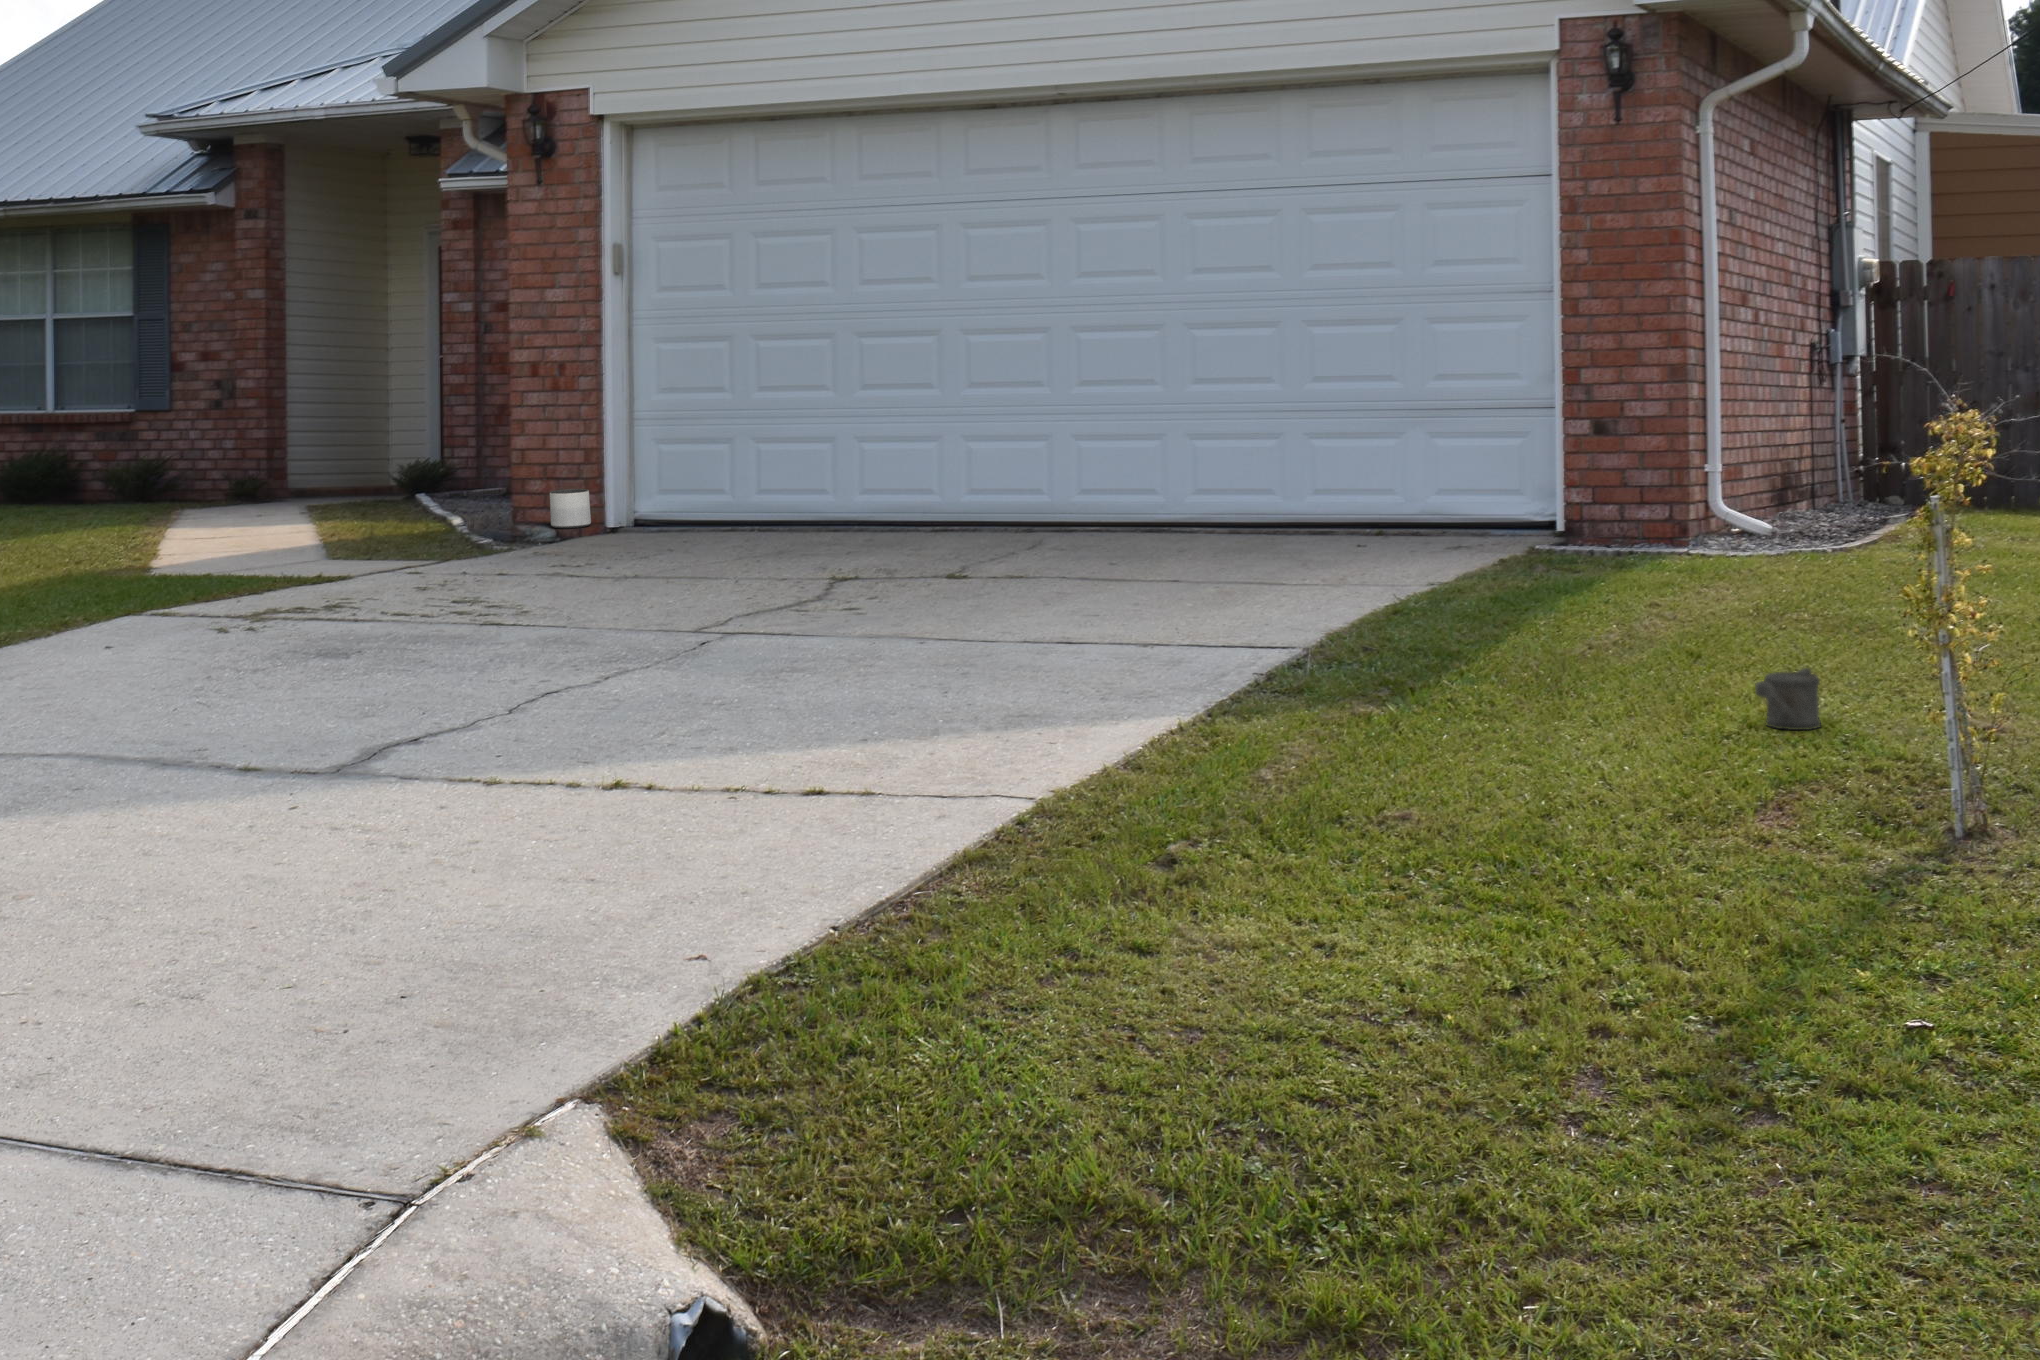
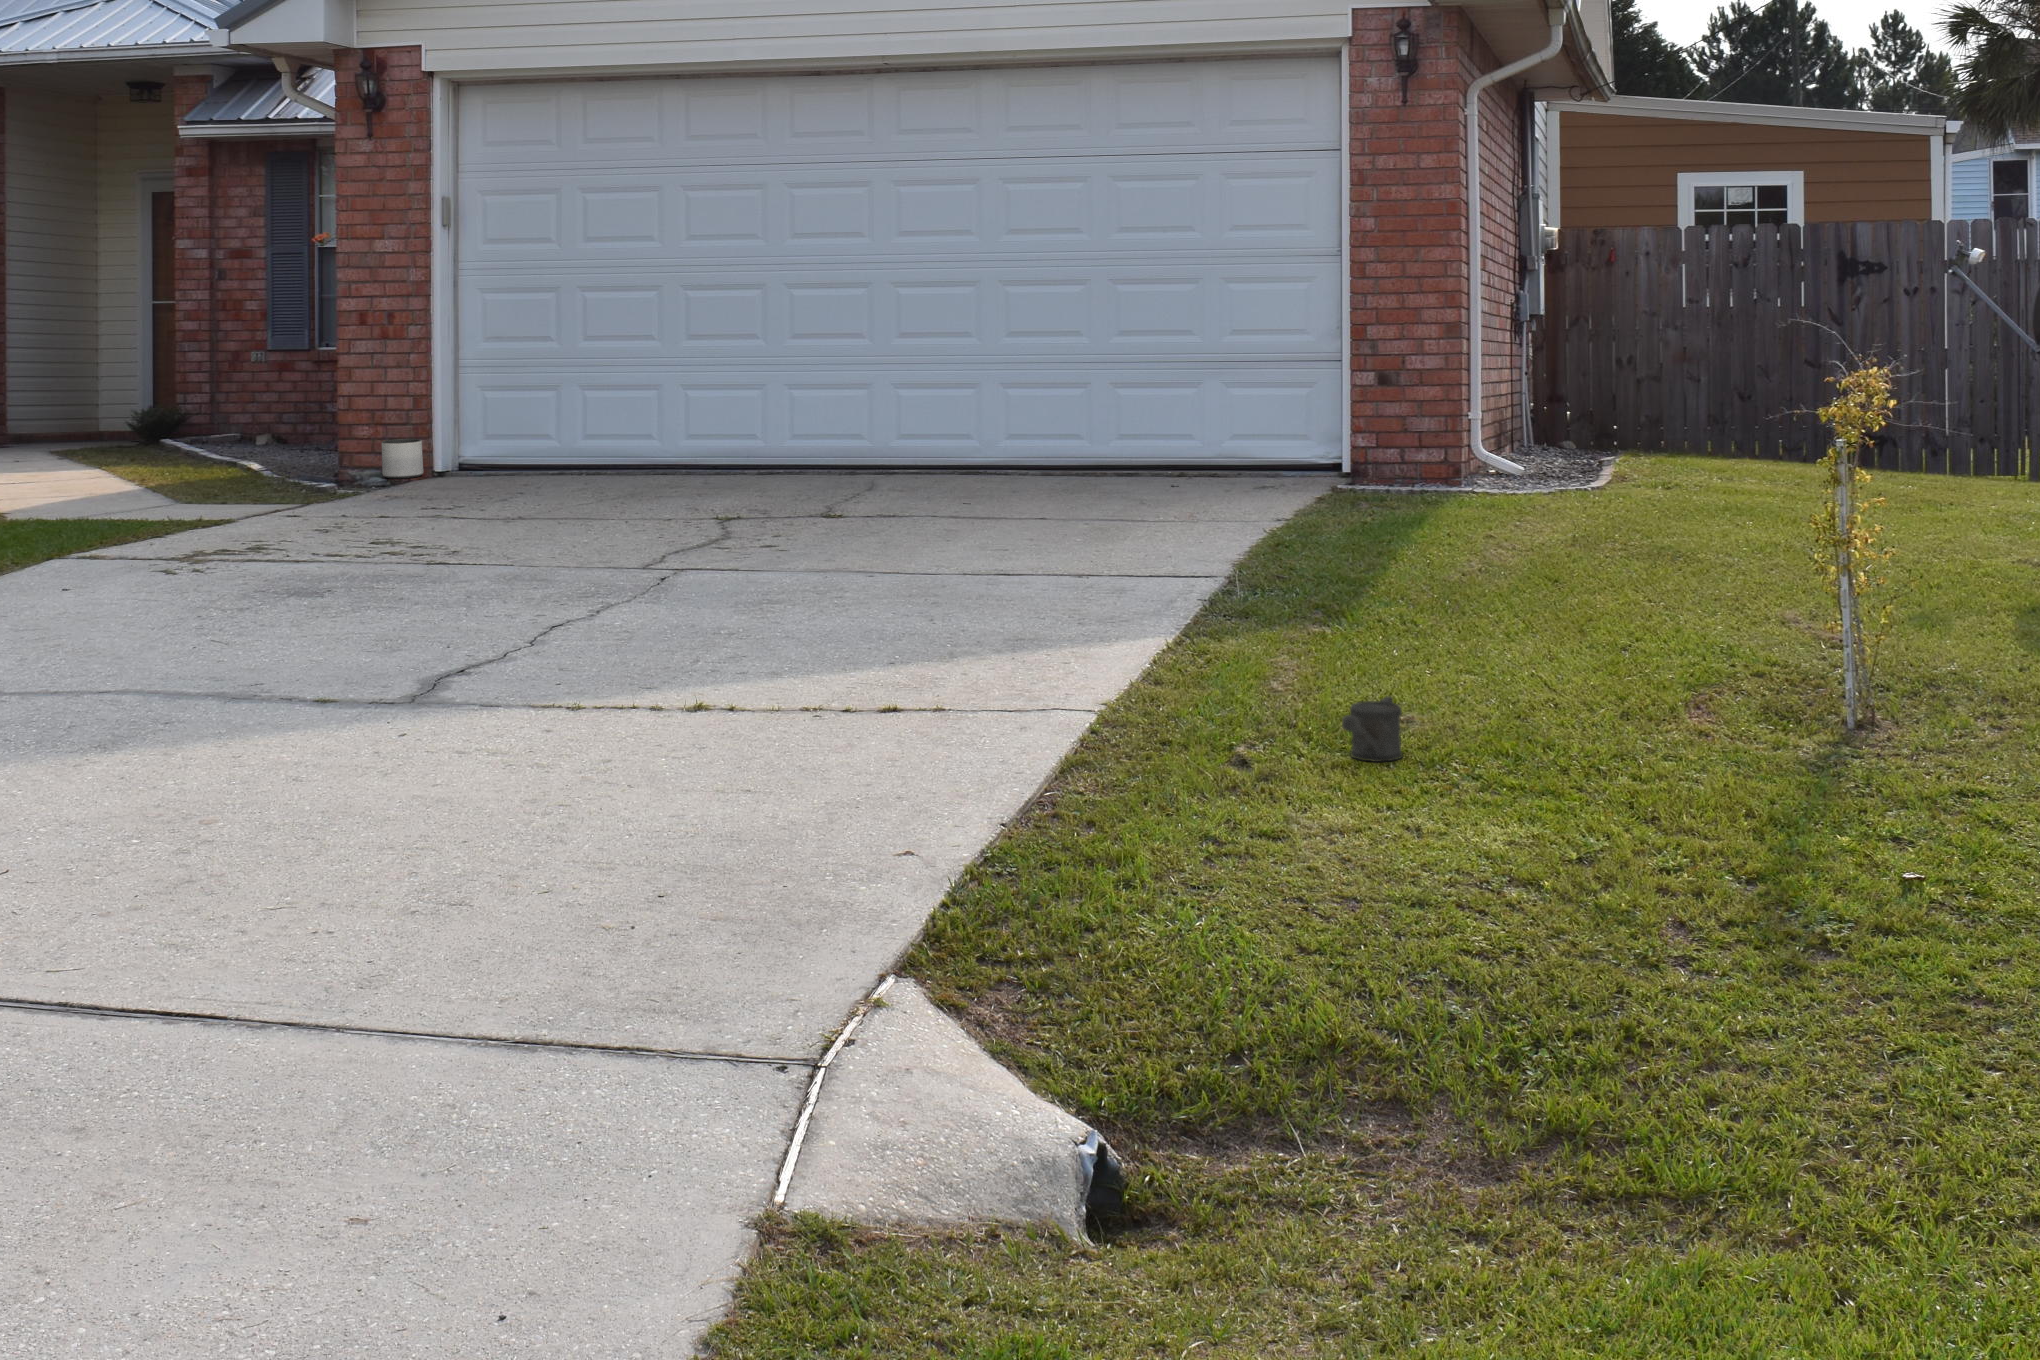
watering can: present [1755,668,1821,730] -> present [1342,696,1403,762]

